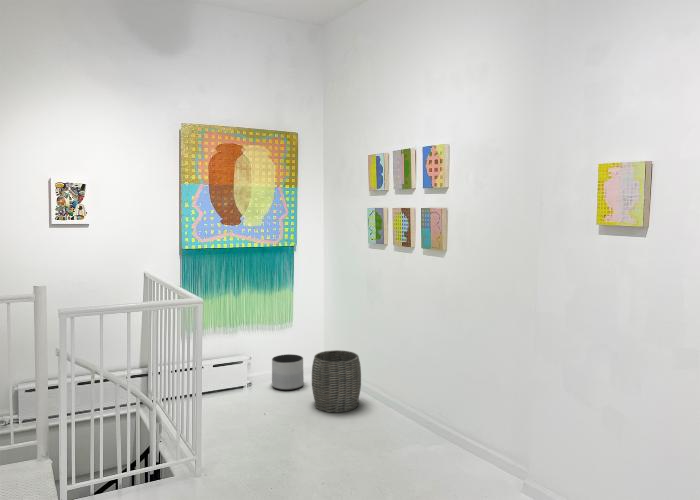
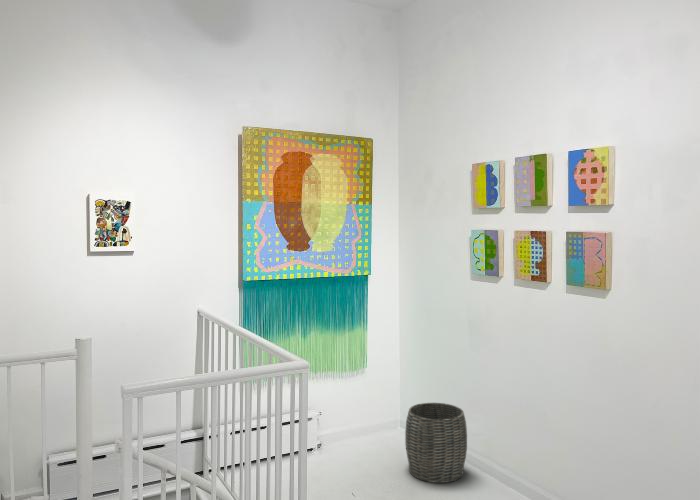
planter: present [272,354,304,390] -> none [345,406,383,451]

